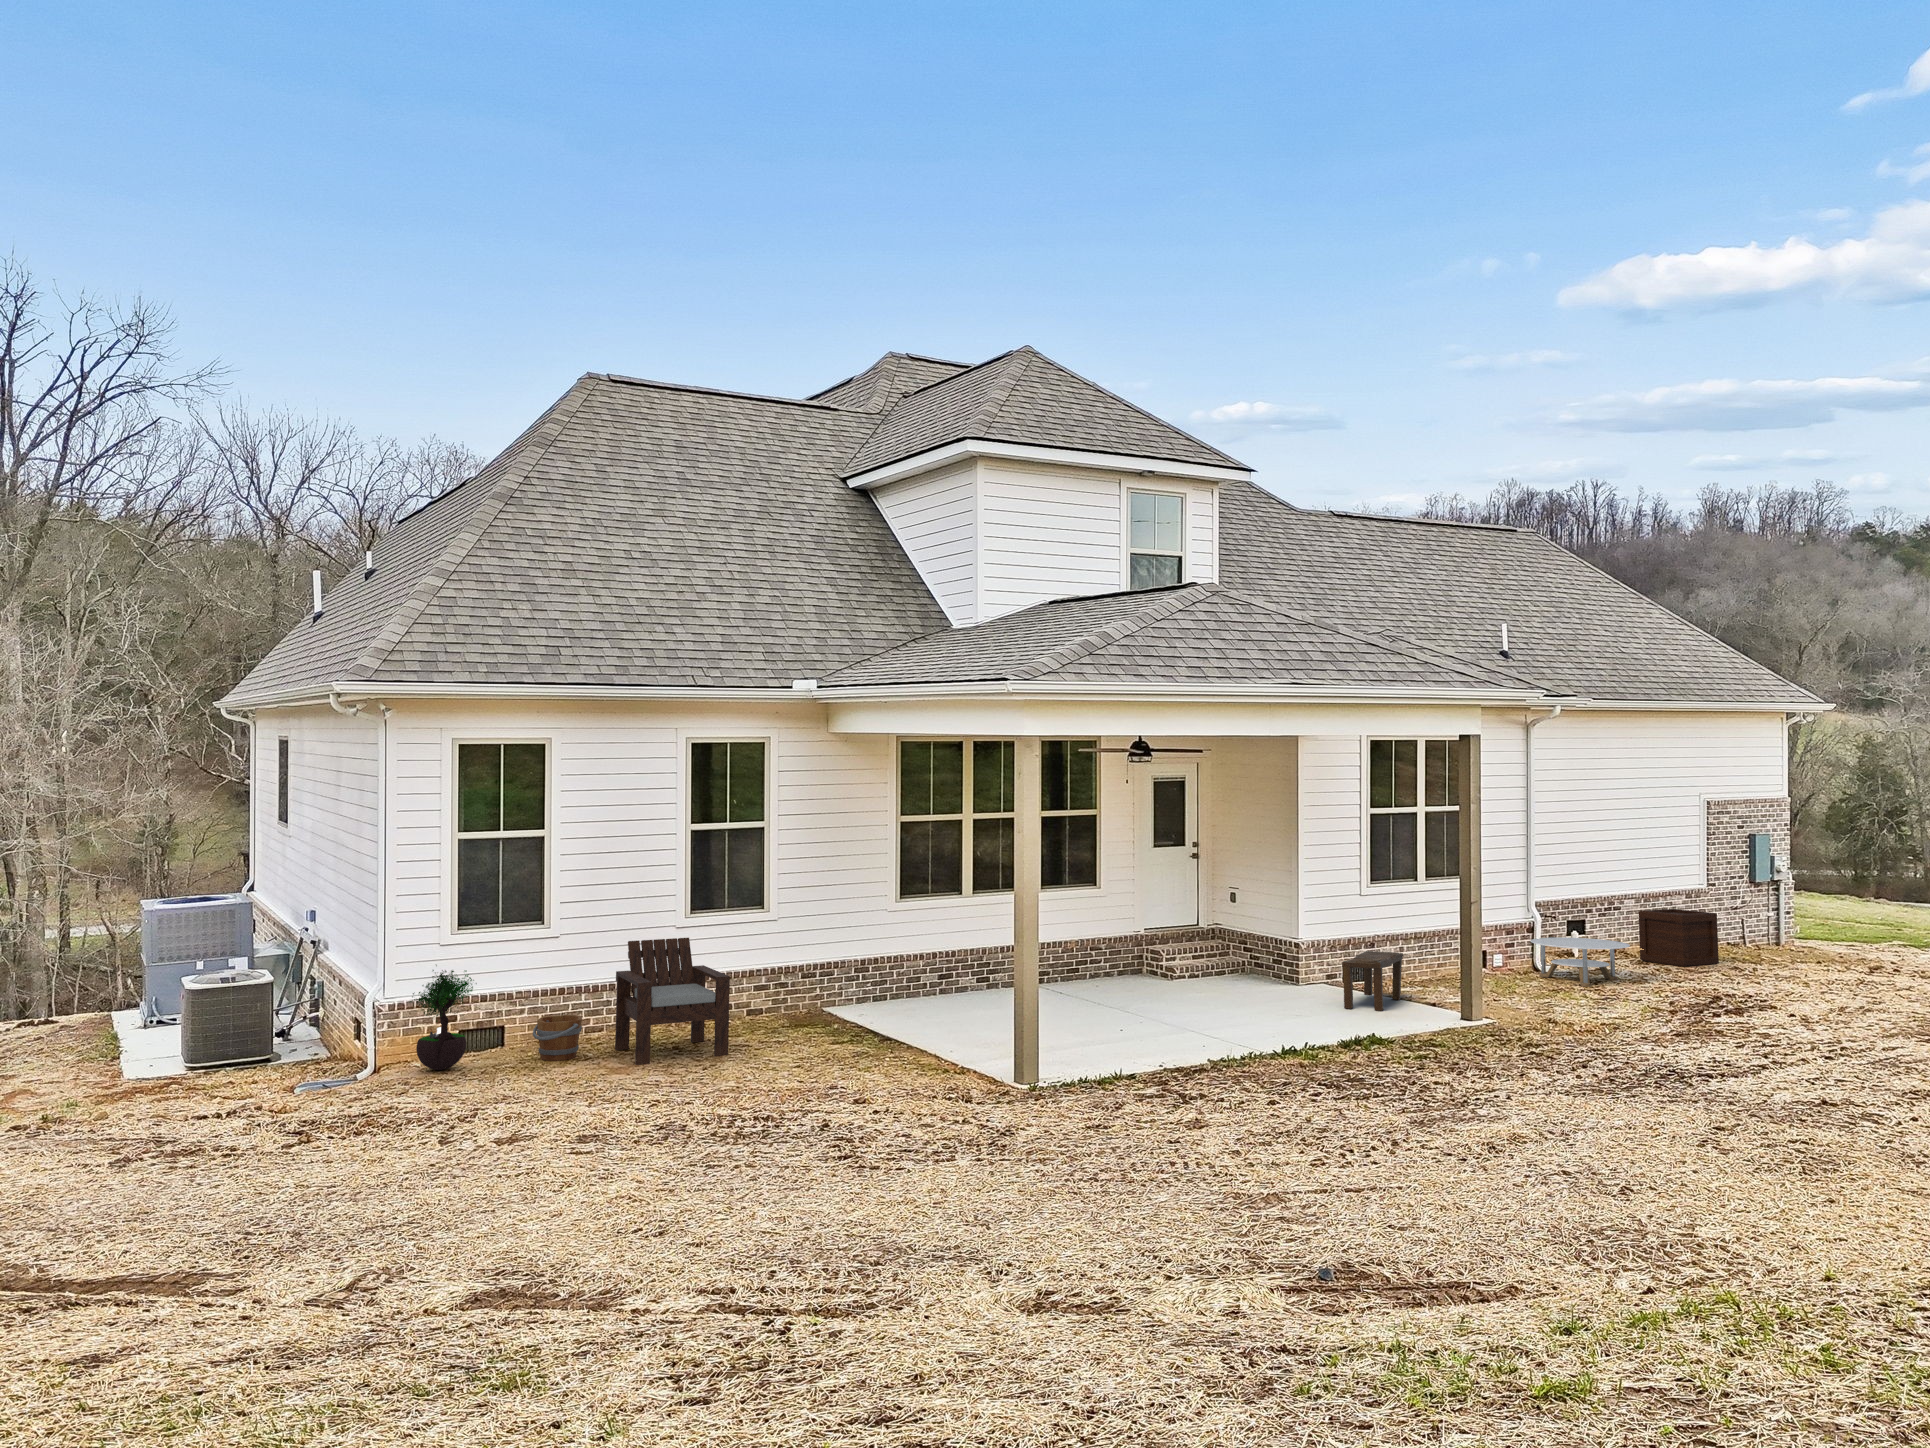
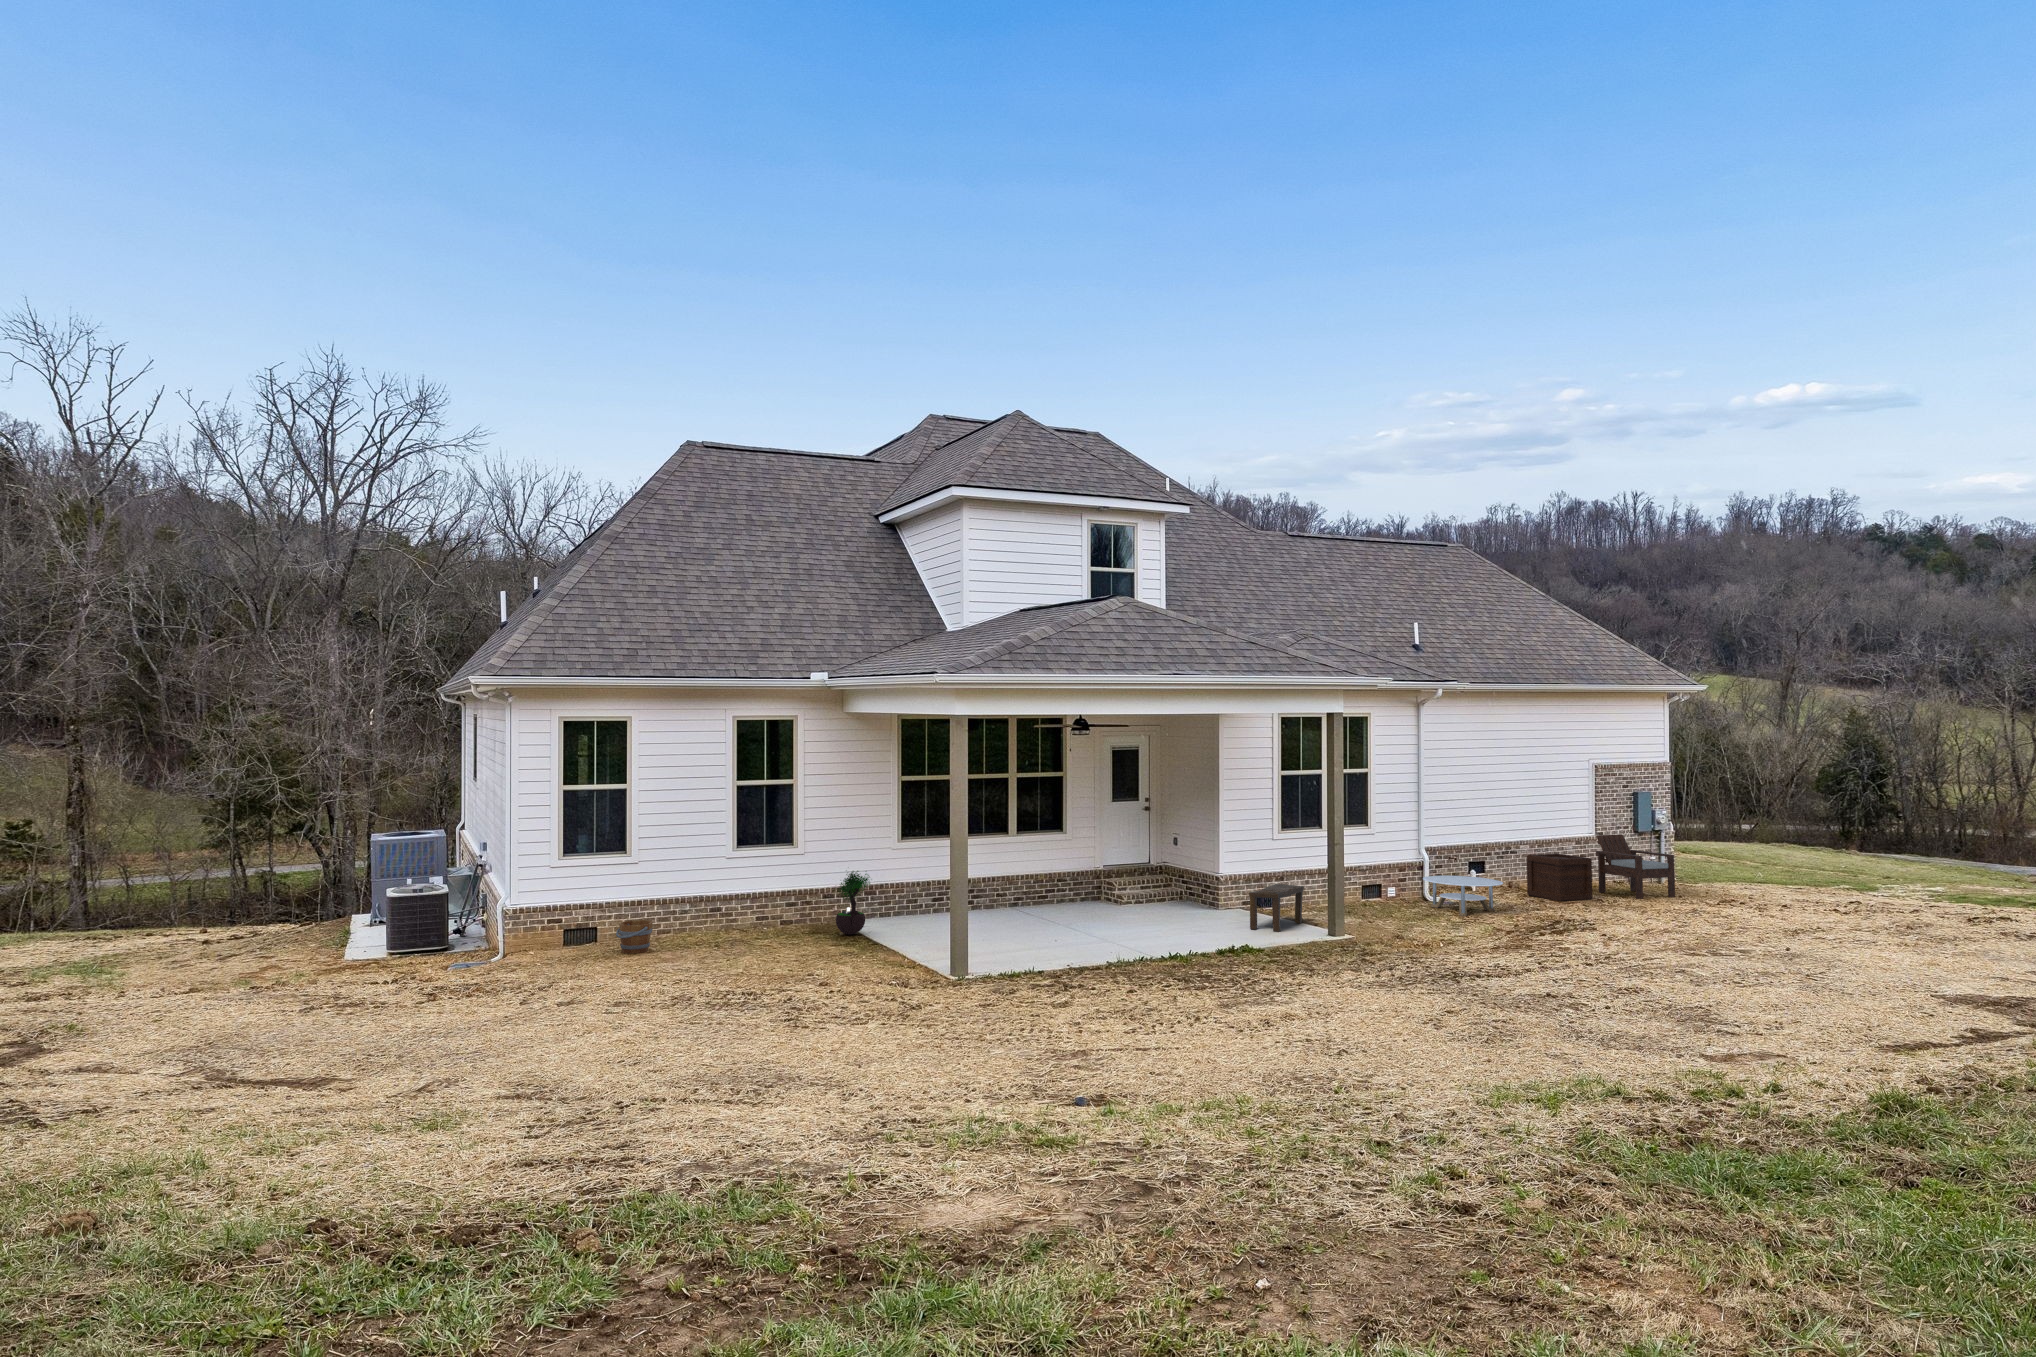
chair: present [615,938,730,1065] -> present [1596,834,1675,899]
potted tree: present [410,965,477,1070] -> present [836,871,870,934]

